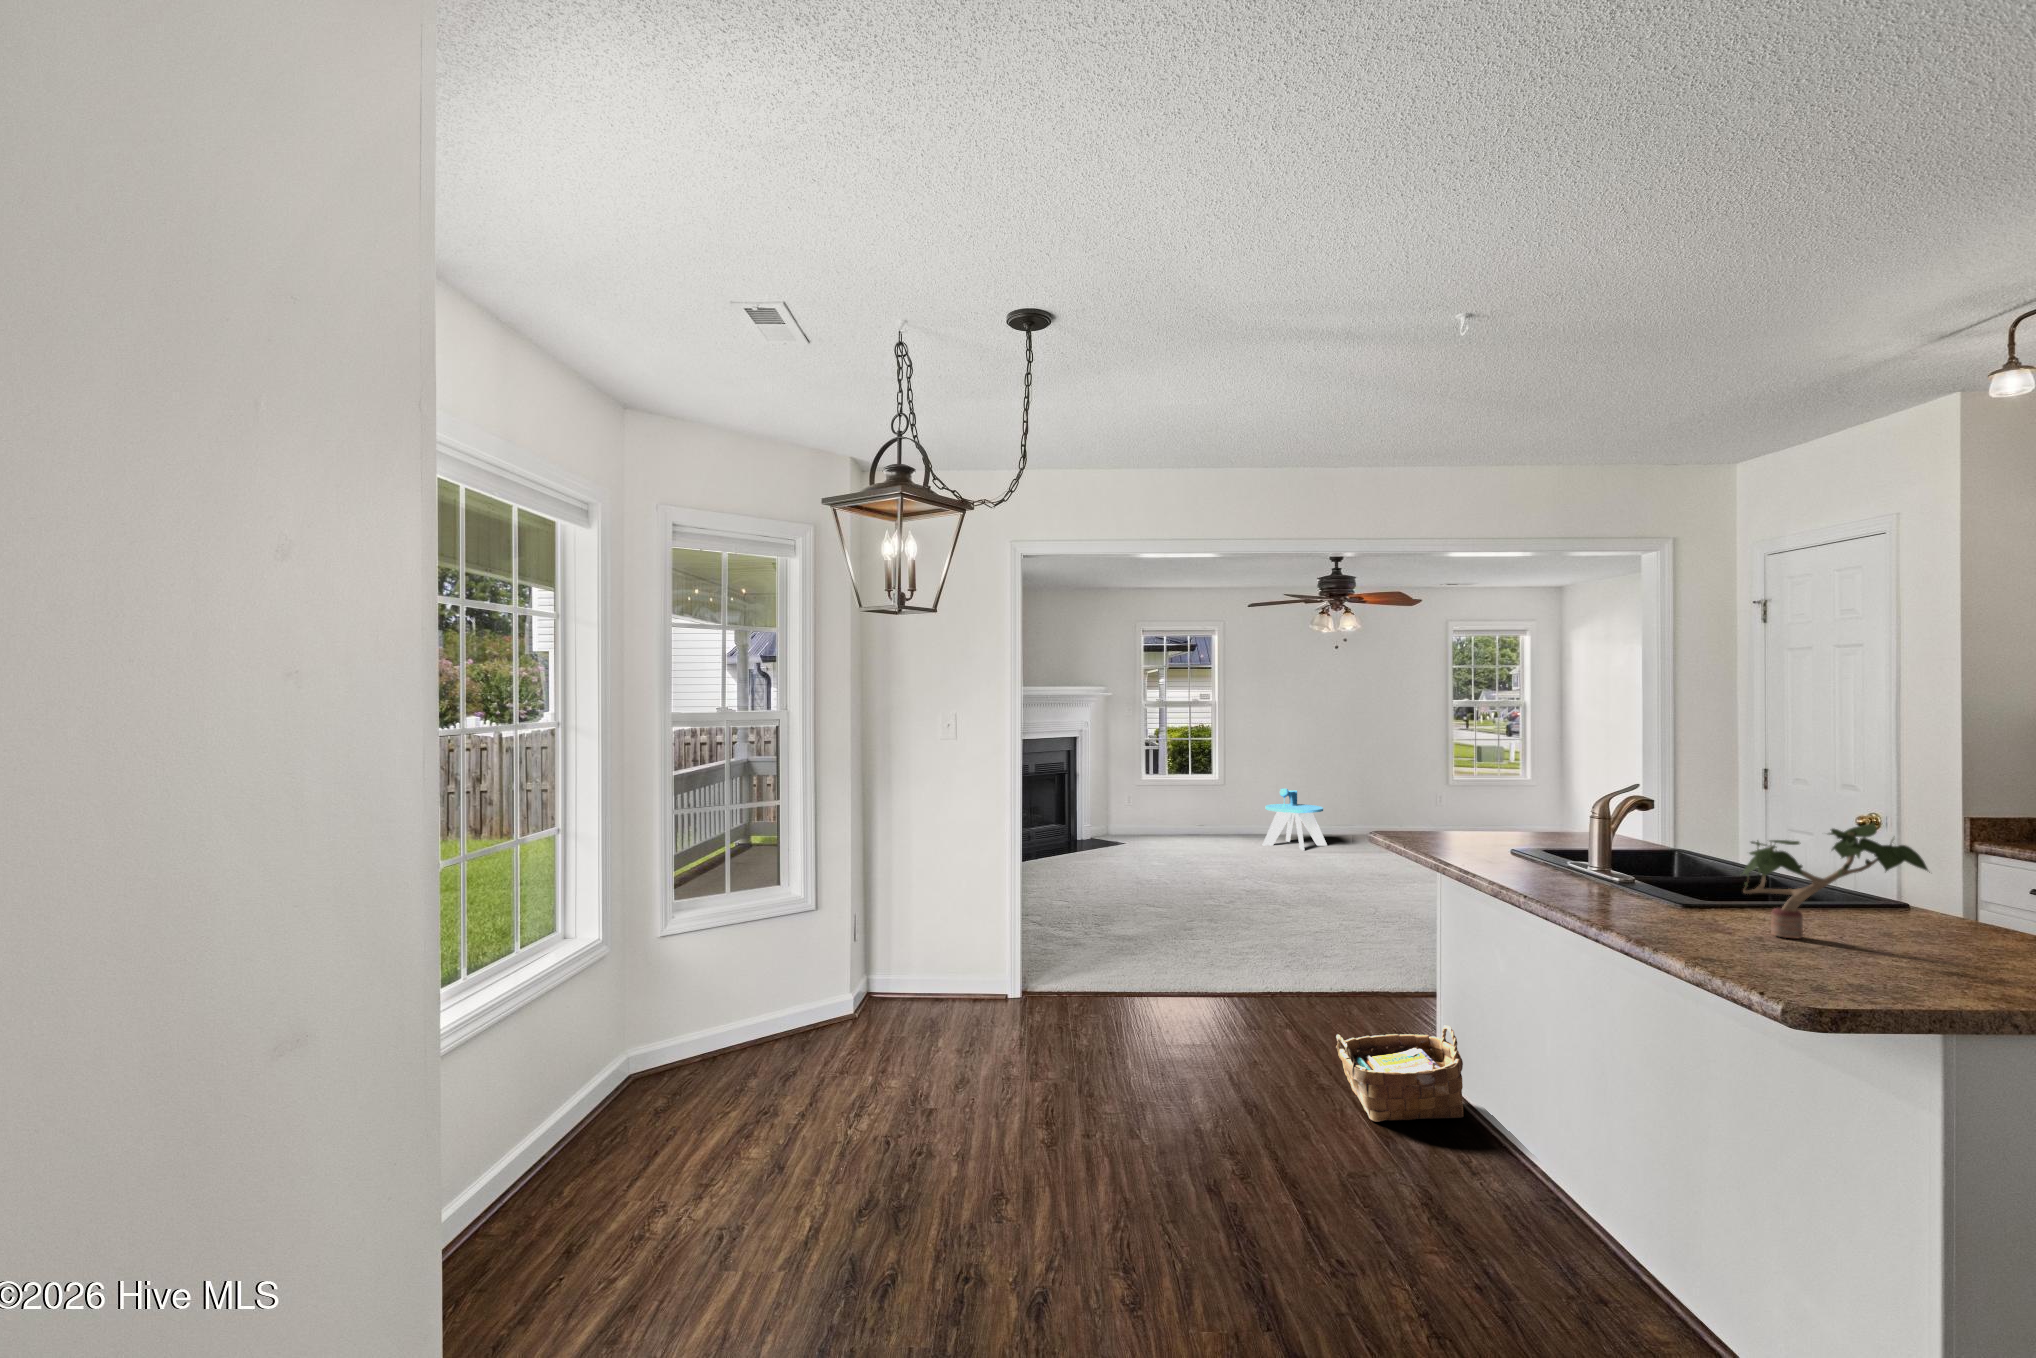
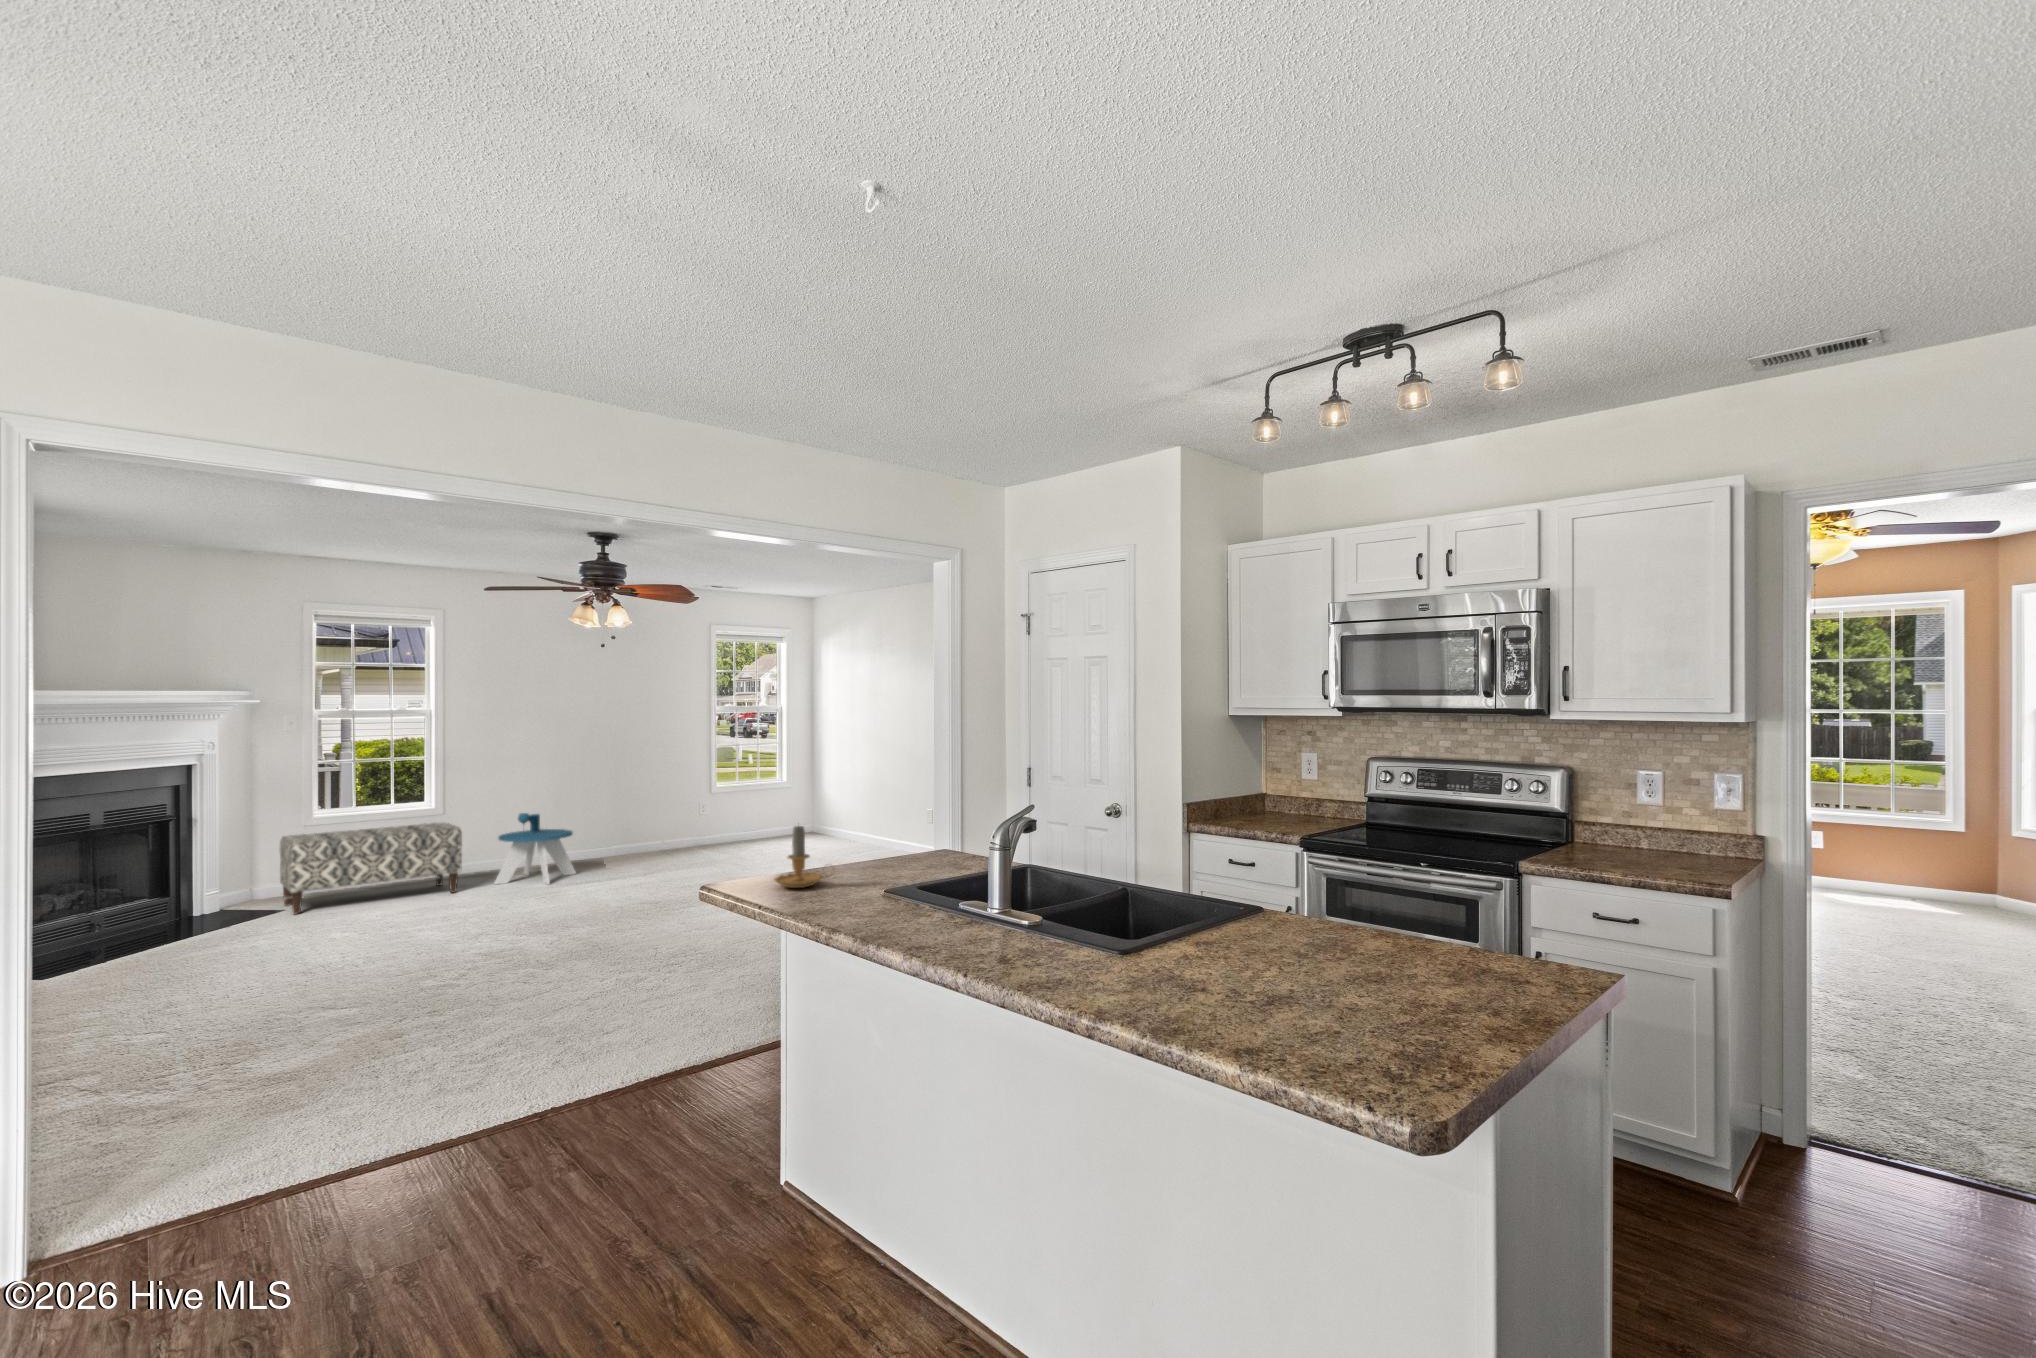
candle: none [1423,790,1475,841] -> present [774,826,832,888]
bench: none [1125,791,1239,847] -> present [280,823,462,914]
potted plant: present [1743,823,1930,938] -> none [1219,837,1399,988]
woven basket: present [1336,1025,1463,1122] -> none [664,1123,831,1300]

